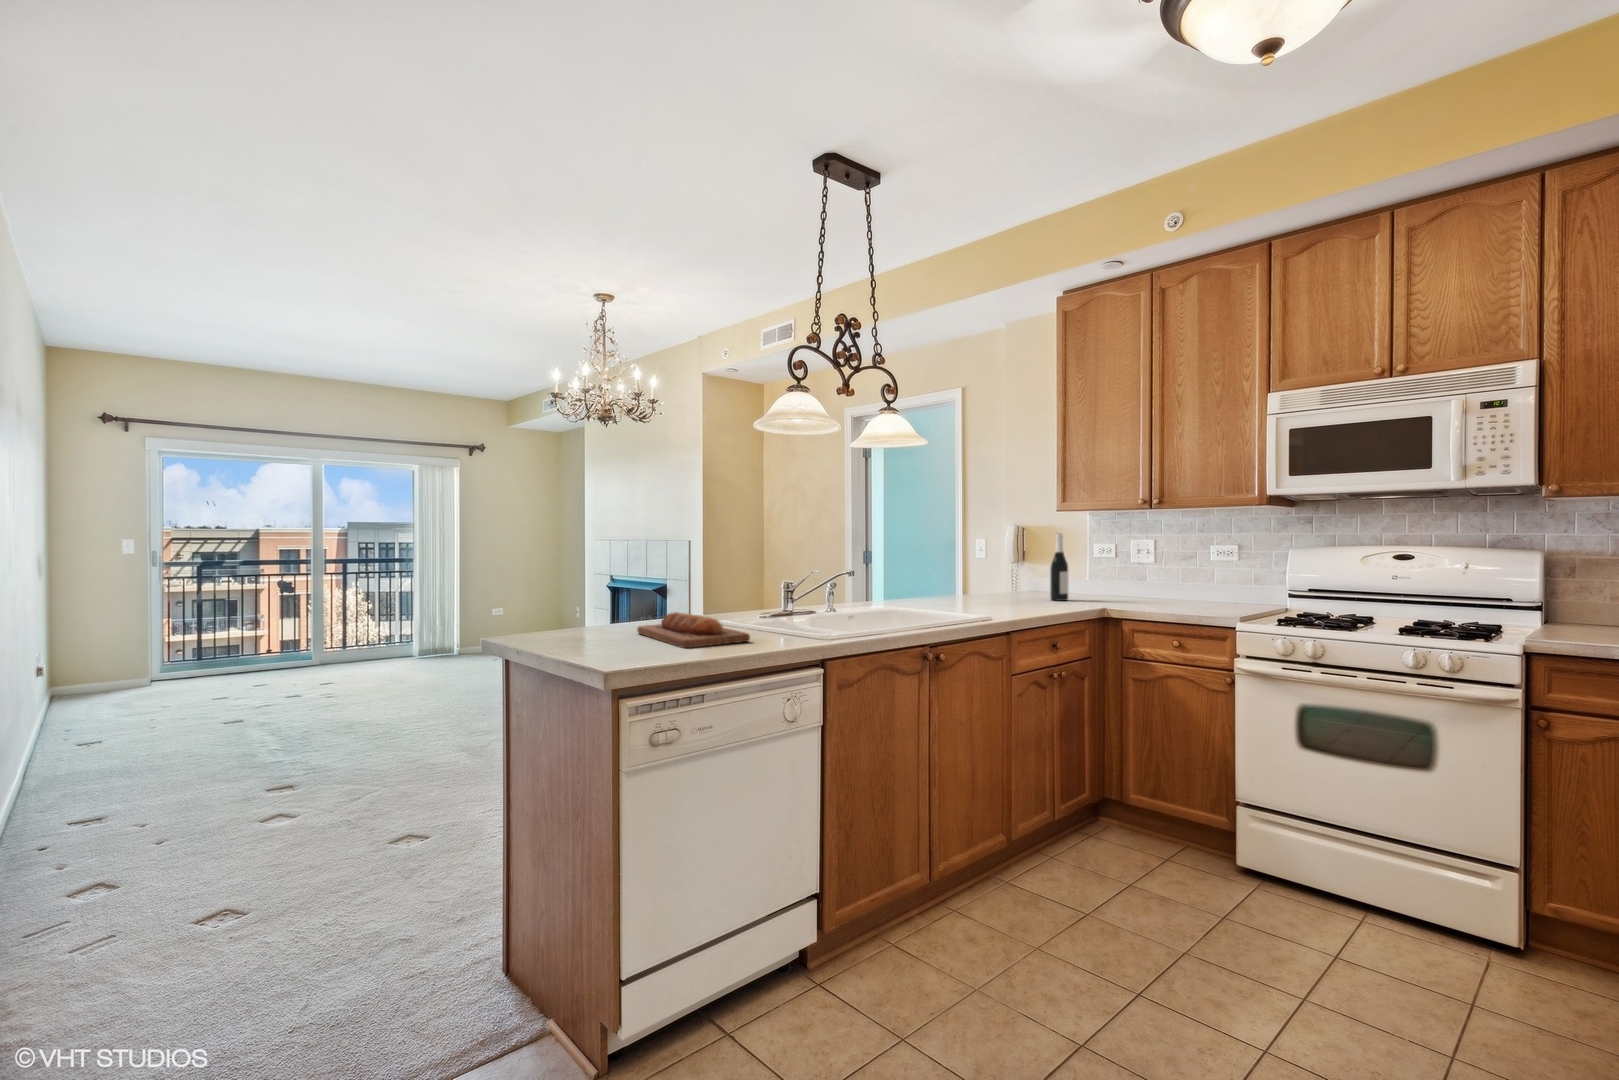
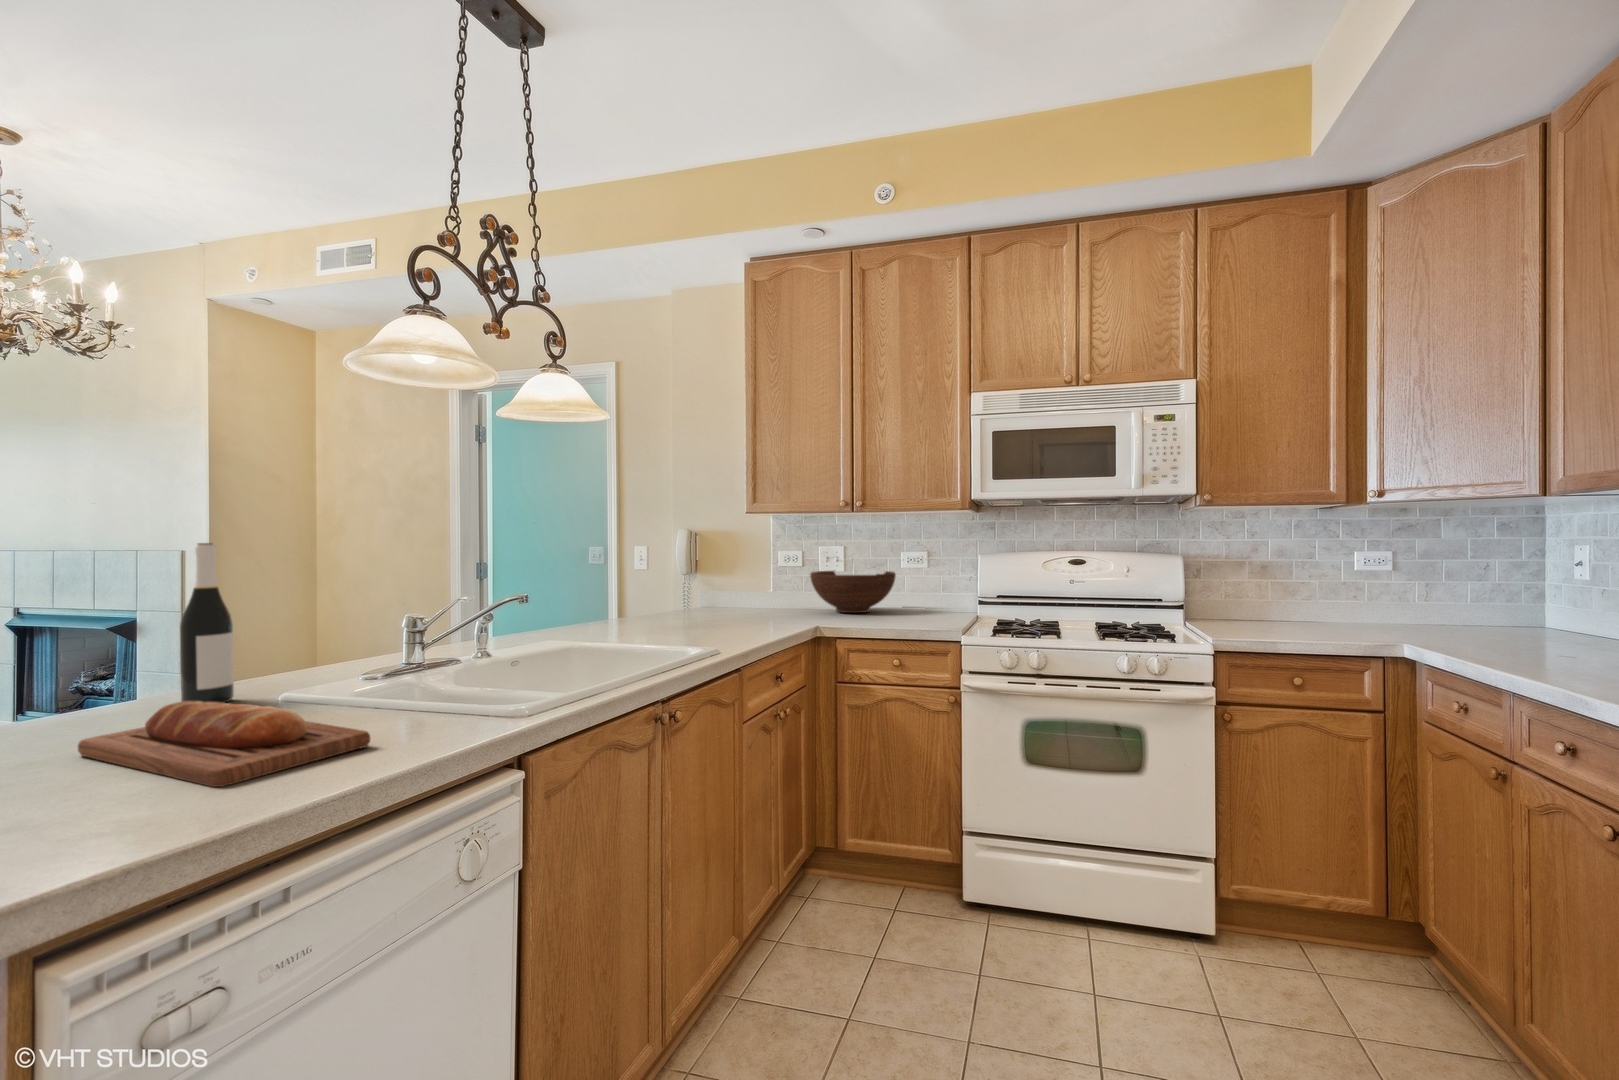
wine bottle: present [1050,534,1069,601] -> present [180,543,234,703]
fruit bowl: none [1114,562,1201,601] -> present [810,570,896,613]

